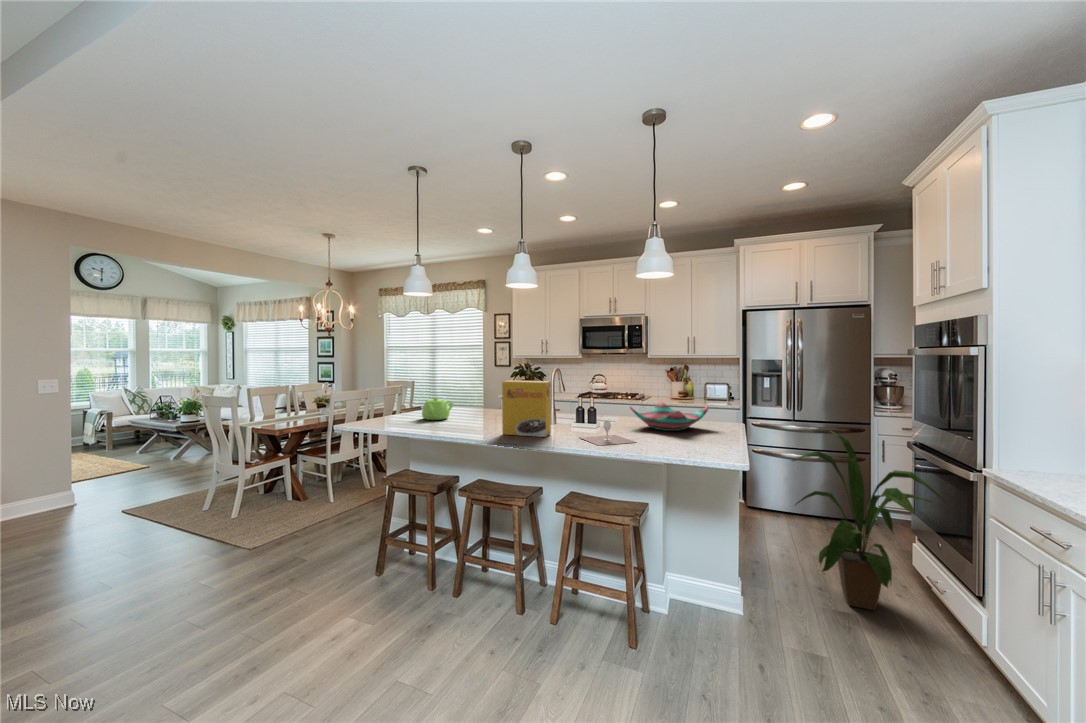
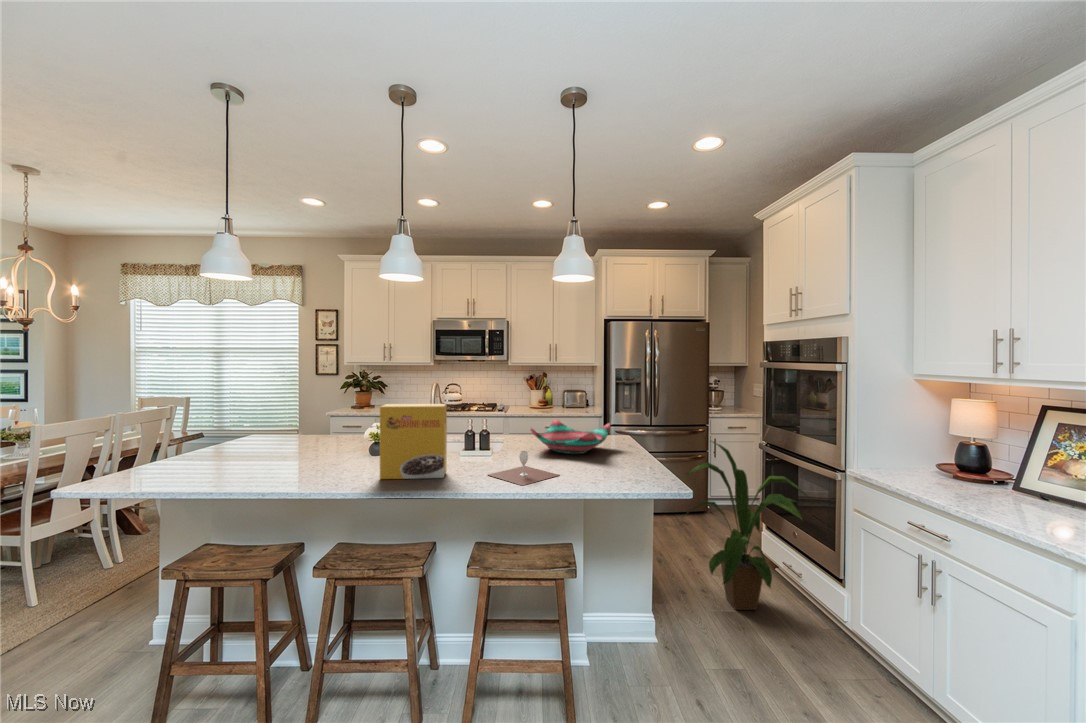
teapot: present [422,397,453,420] -> none [231,427,284,462]

